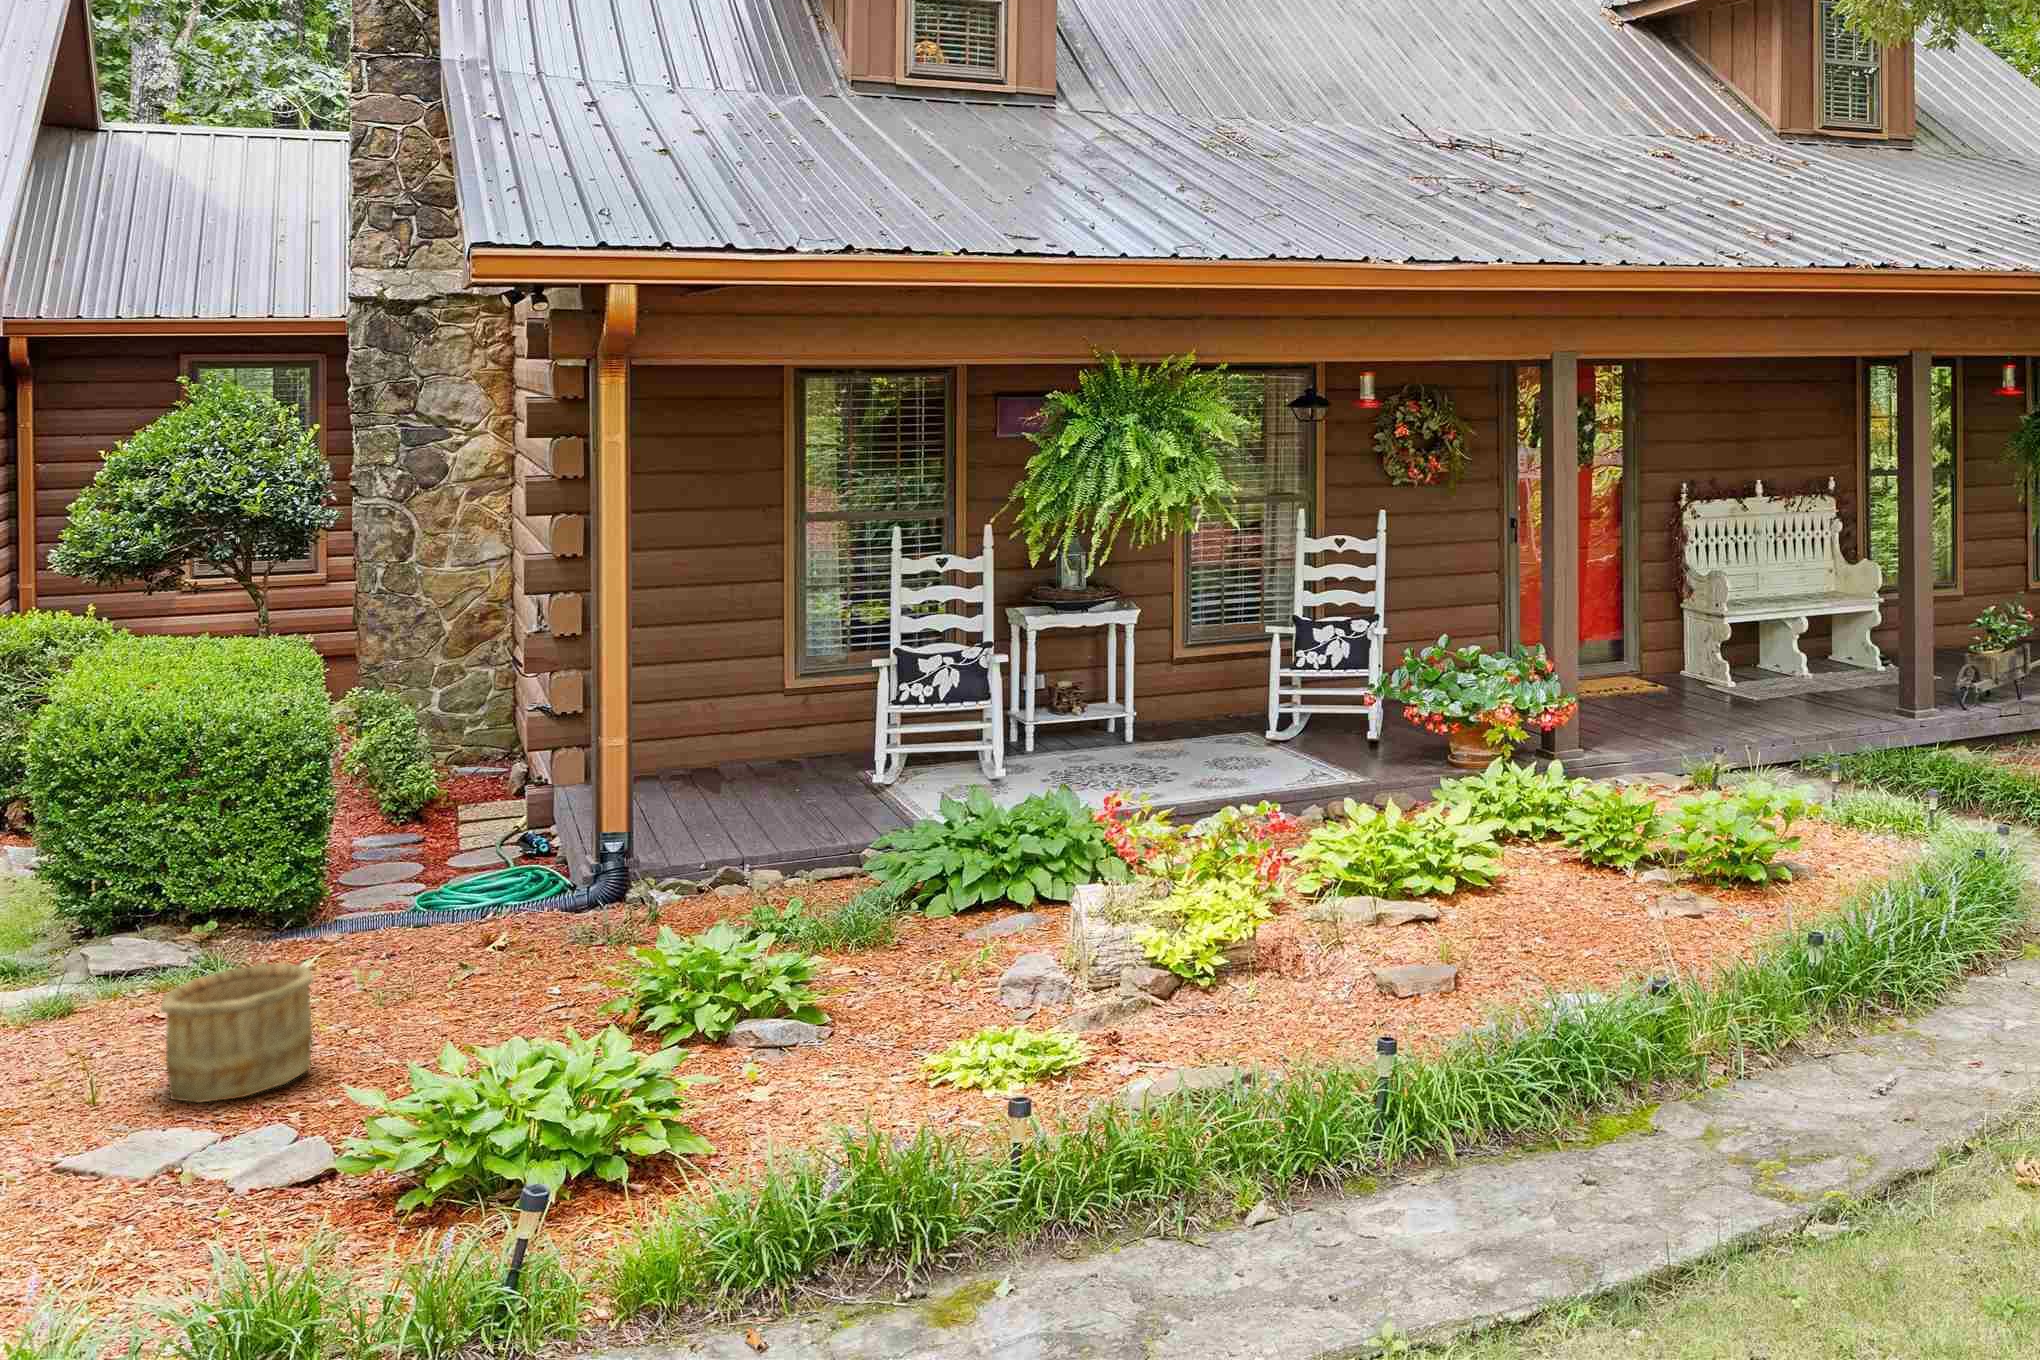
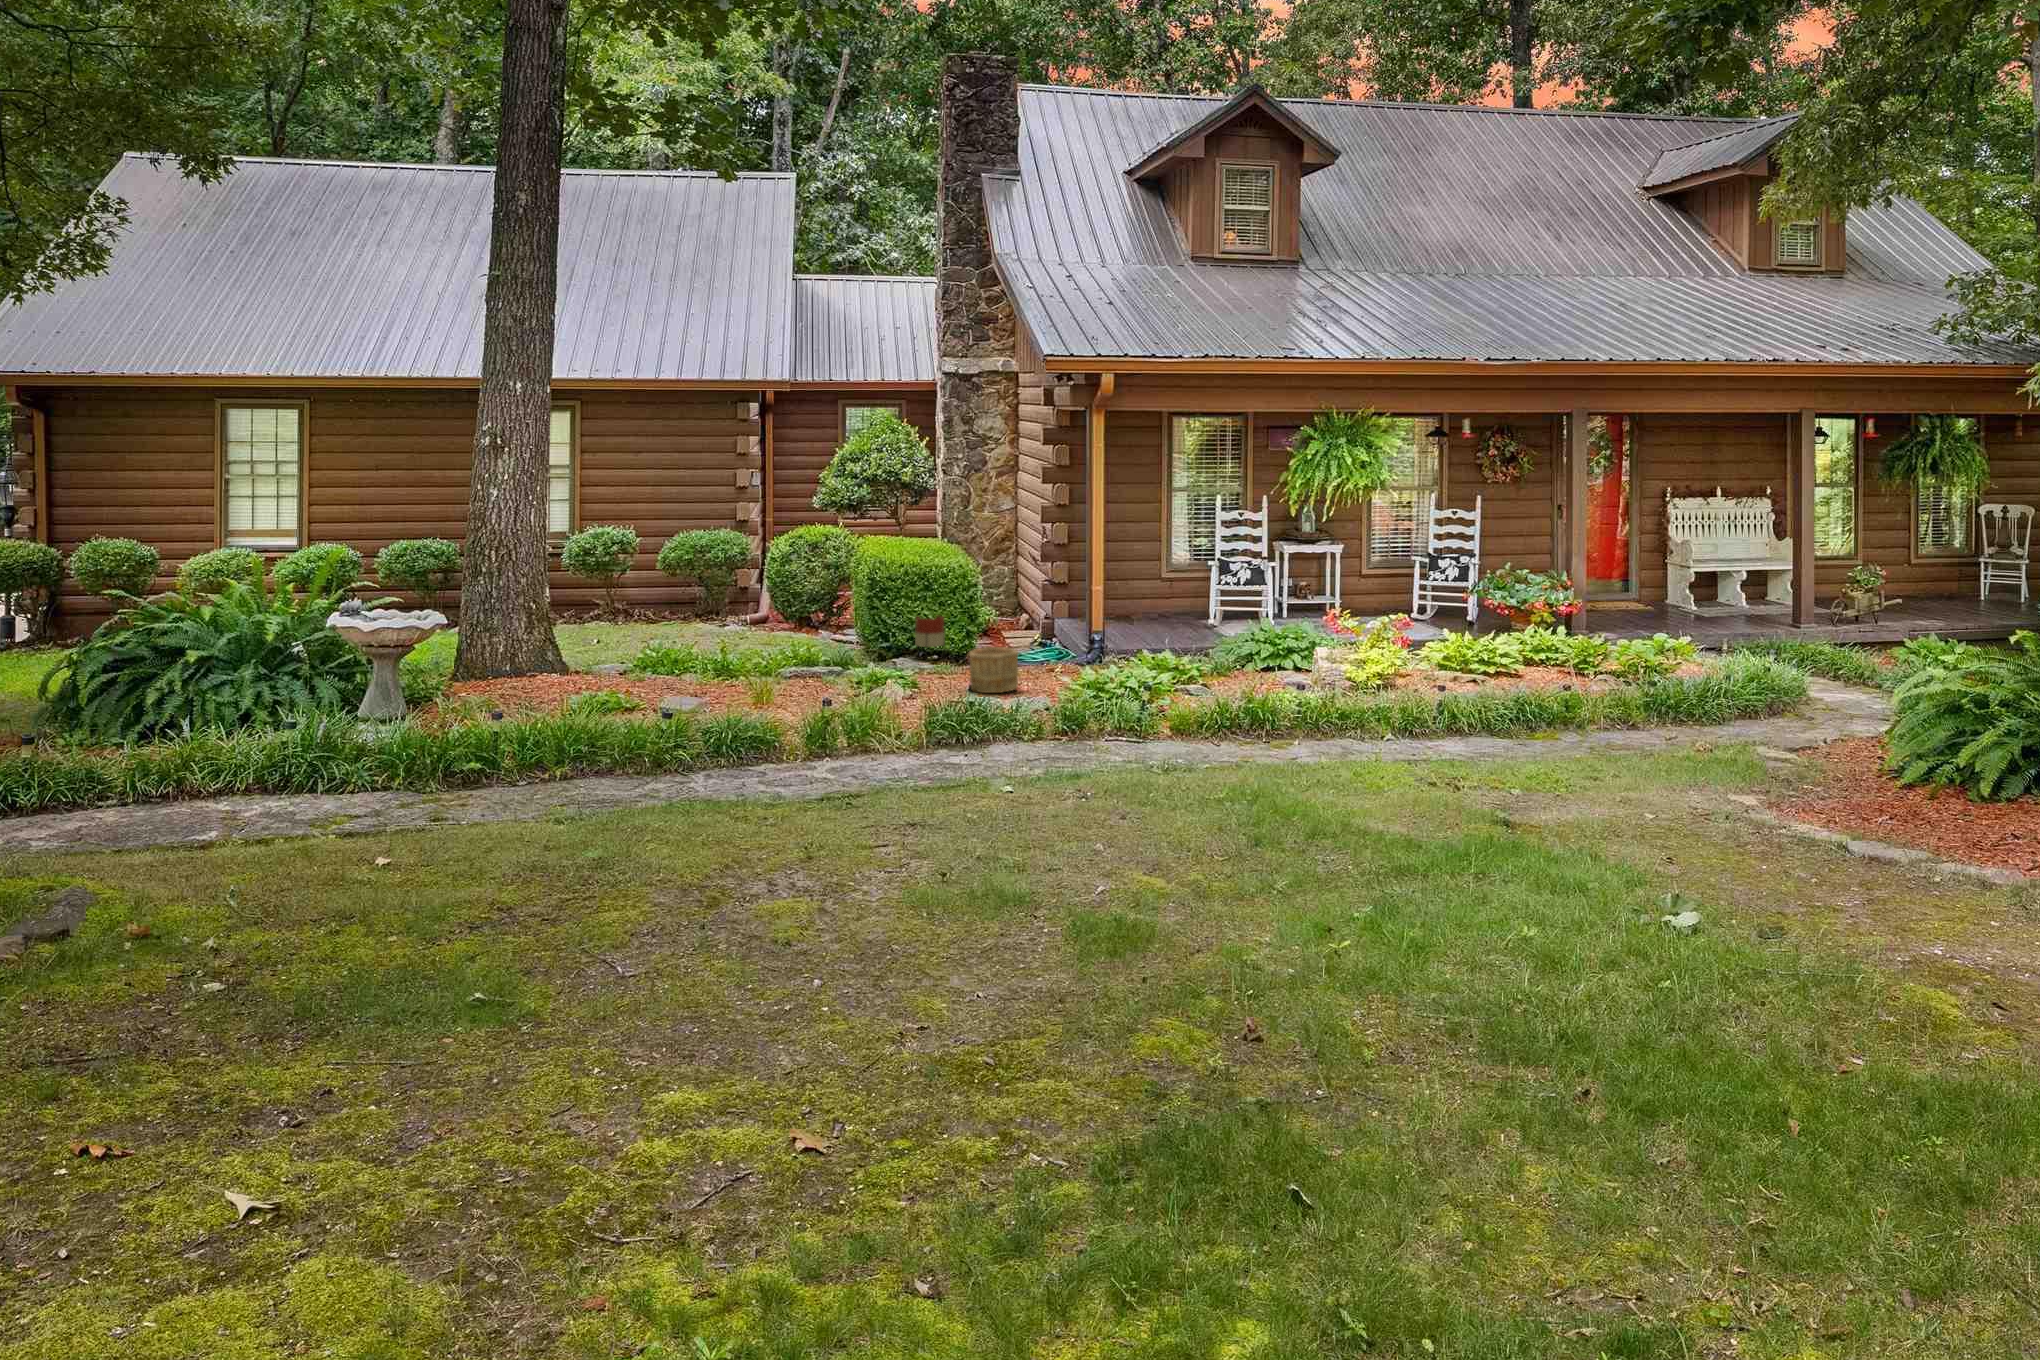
planter: none [142,841,228,959] -> present [915,616,945,648]

